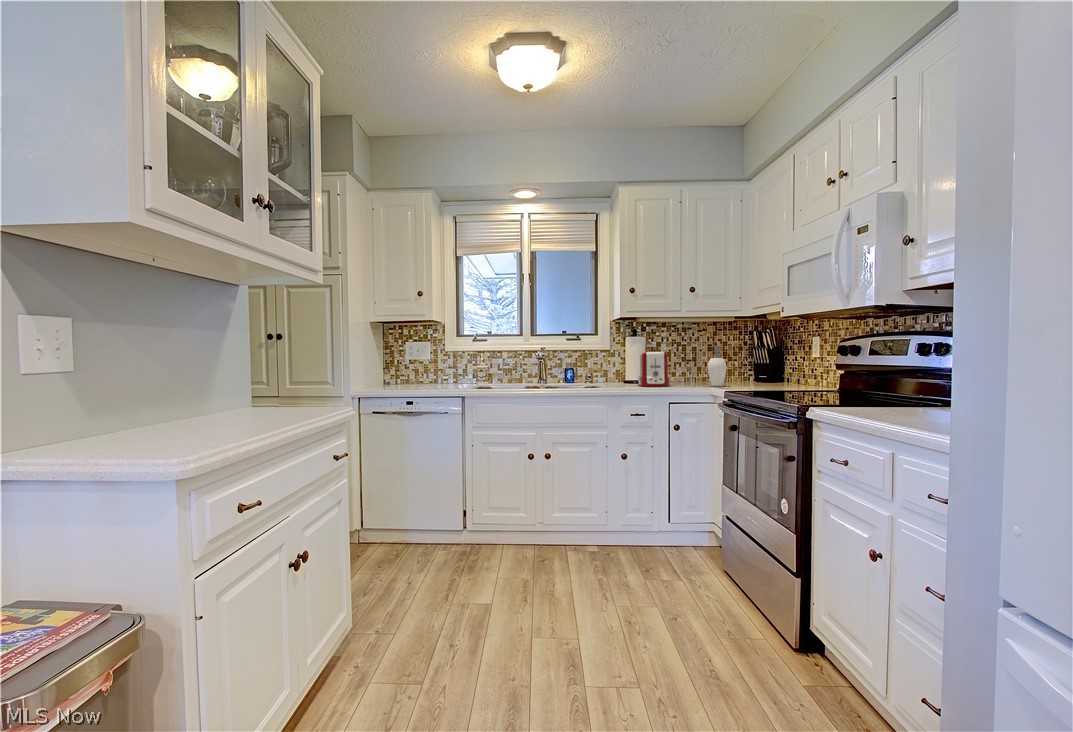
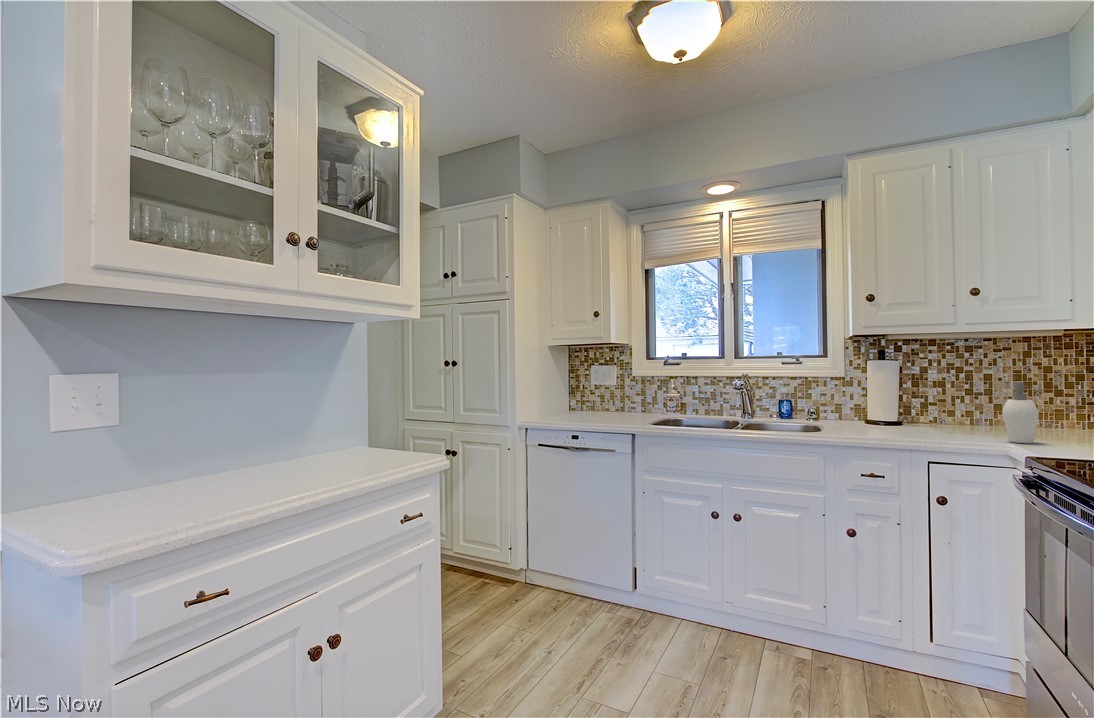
toaster: present [638,352,670,386] -> none [884,385,935,436]

